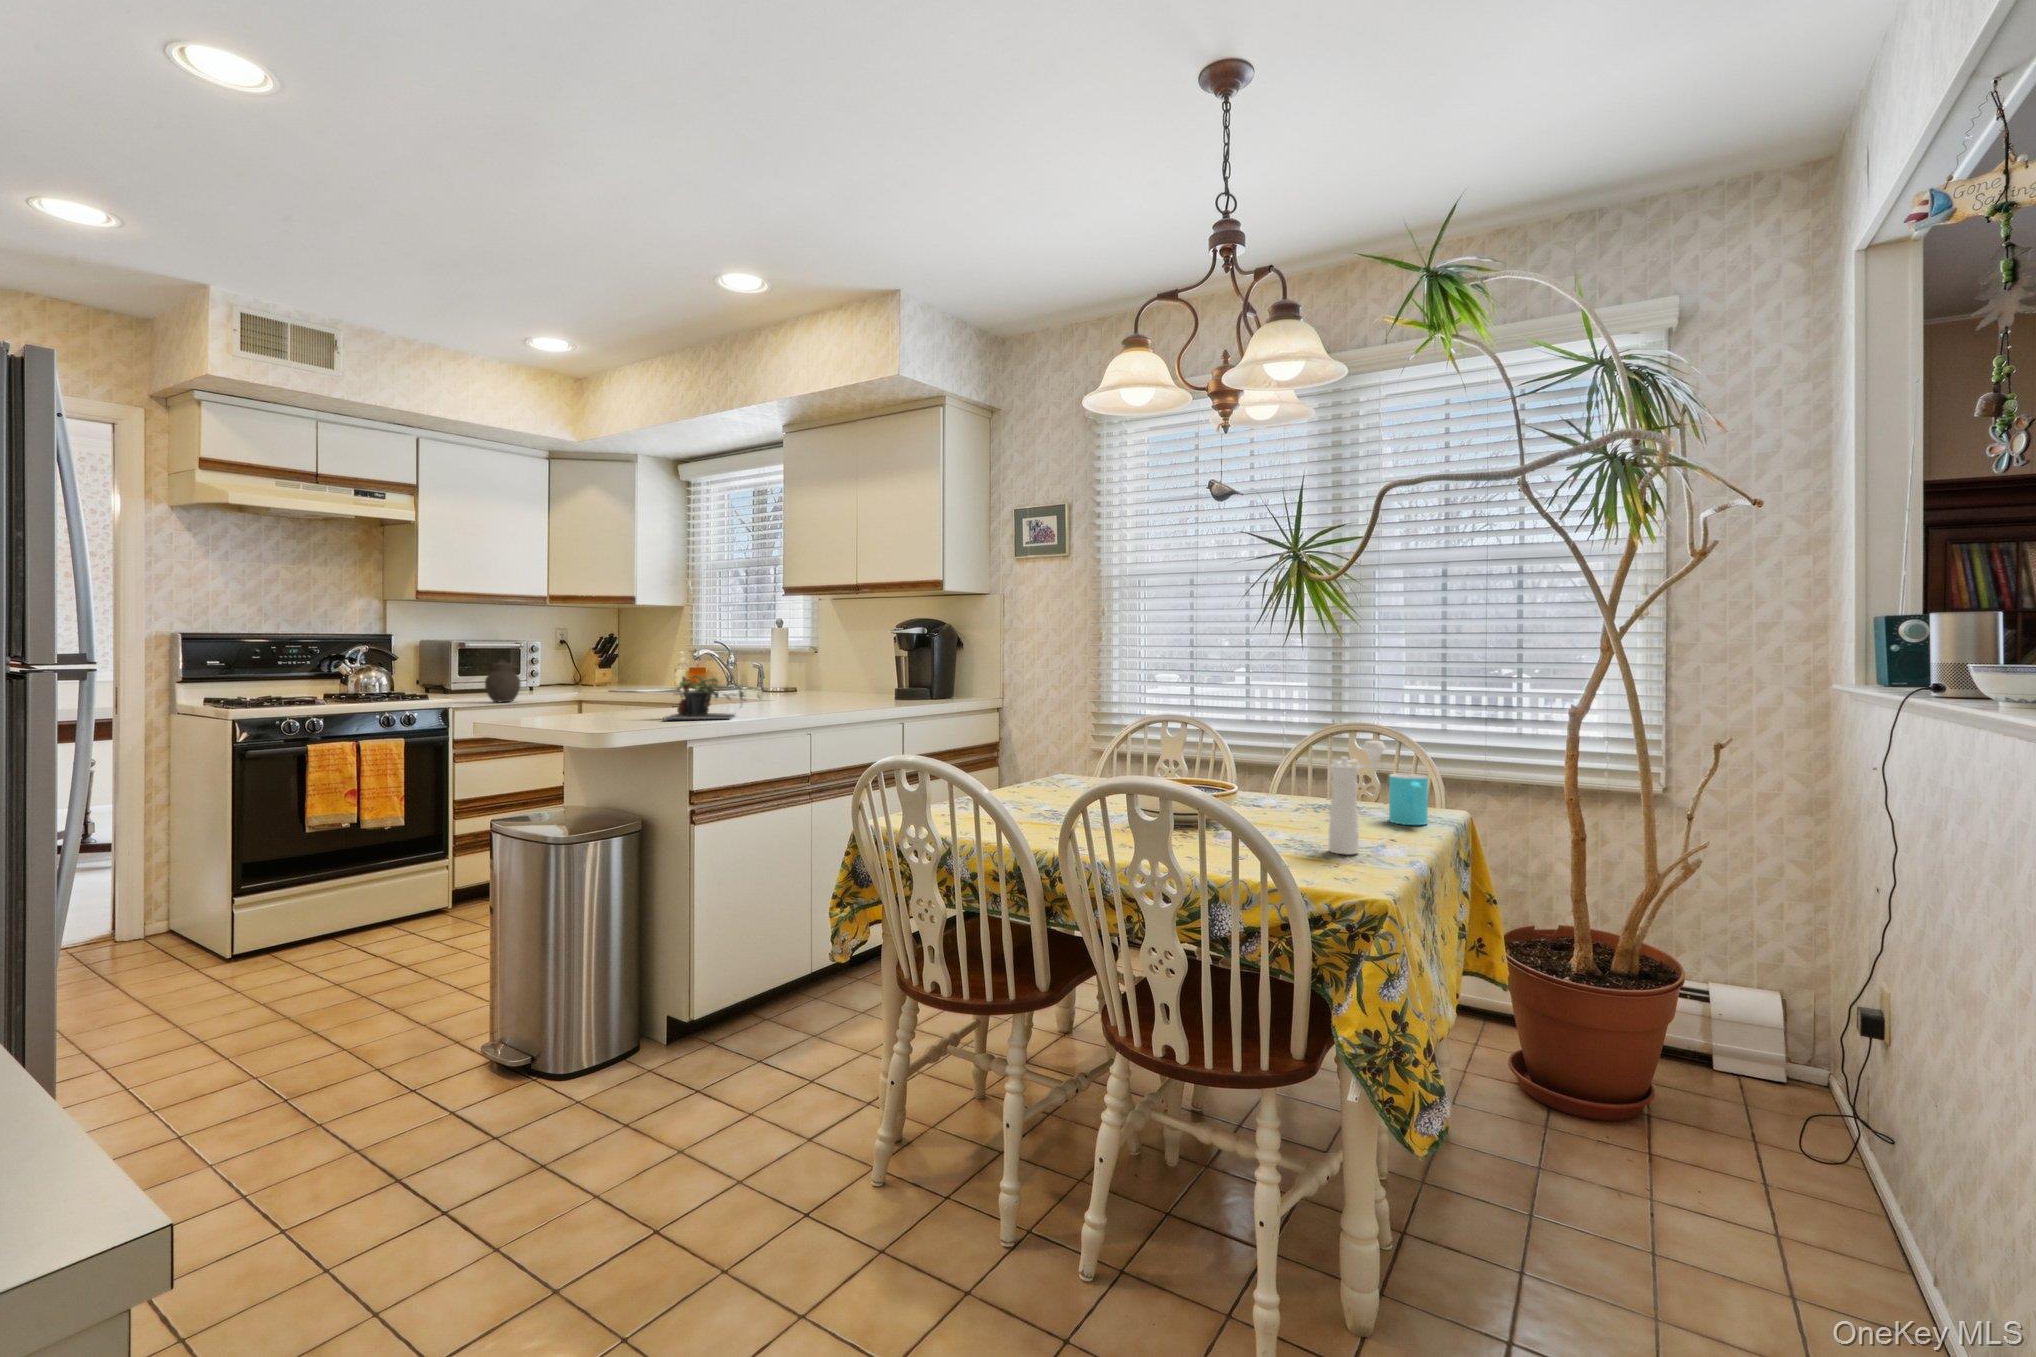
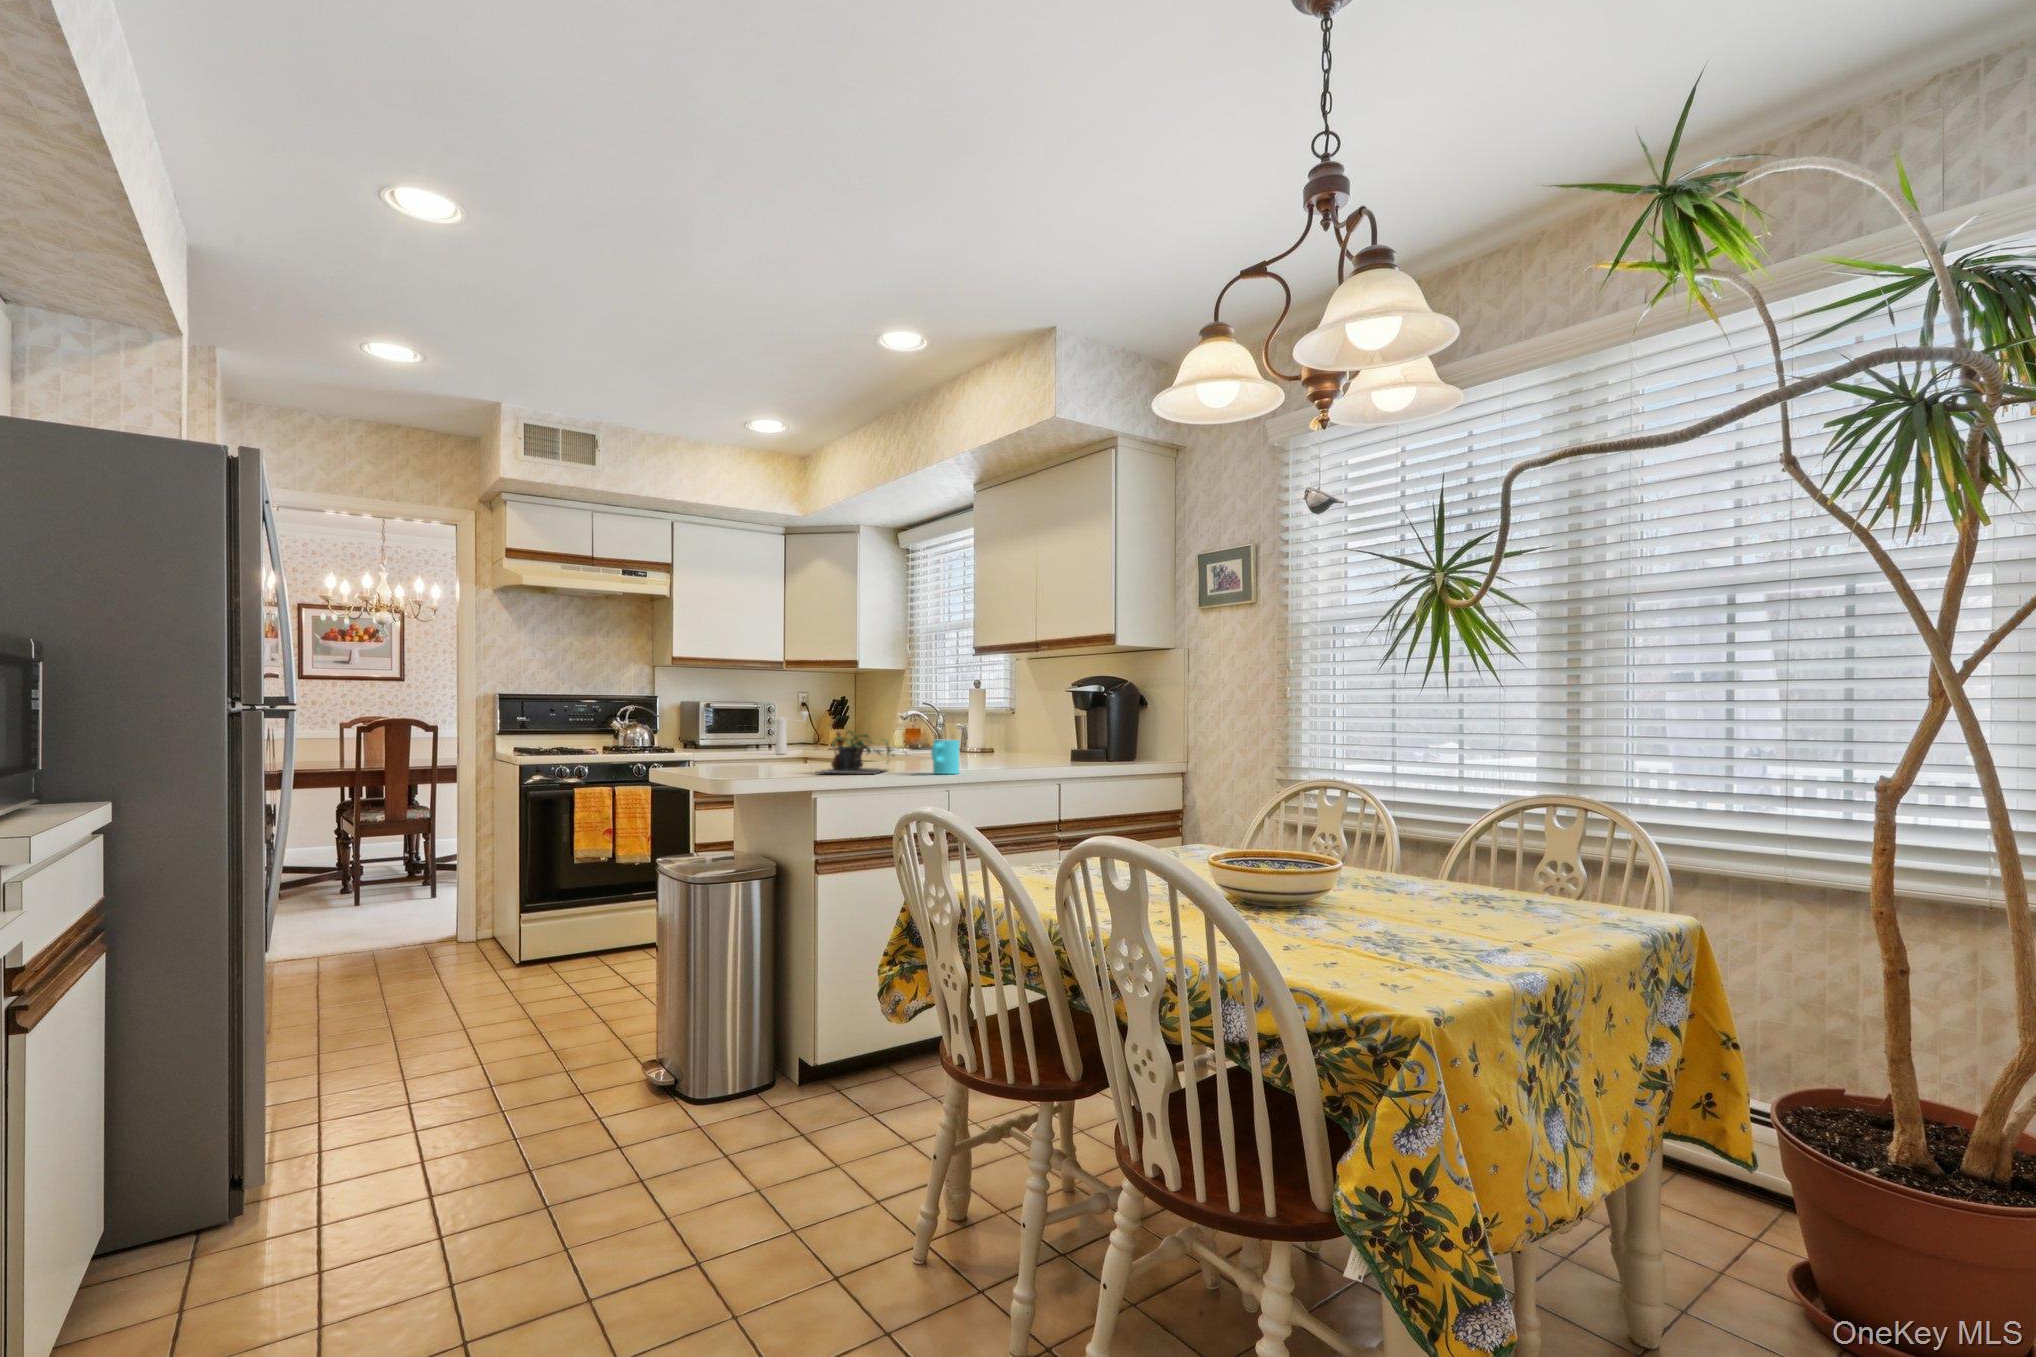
jar: present [485,659,521,702] -> none [723,716,753,756]
pepper mill: present [1329,741,1385,854] -> present [775,711,808,754]
cup: present [1389,774,1428,825] -> present [931,739,960,774]

